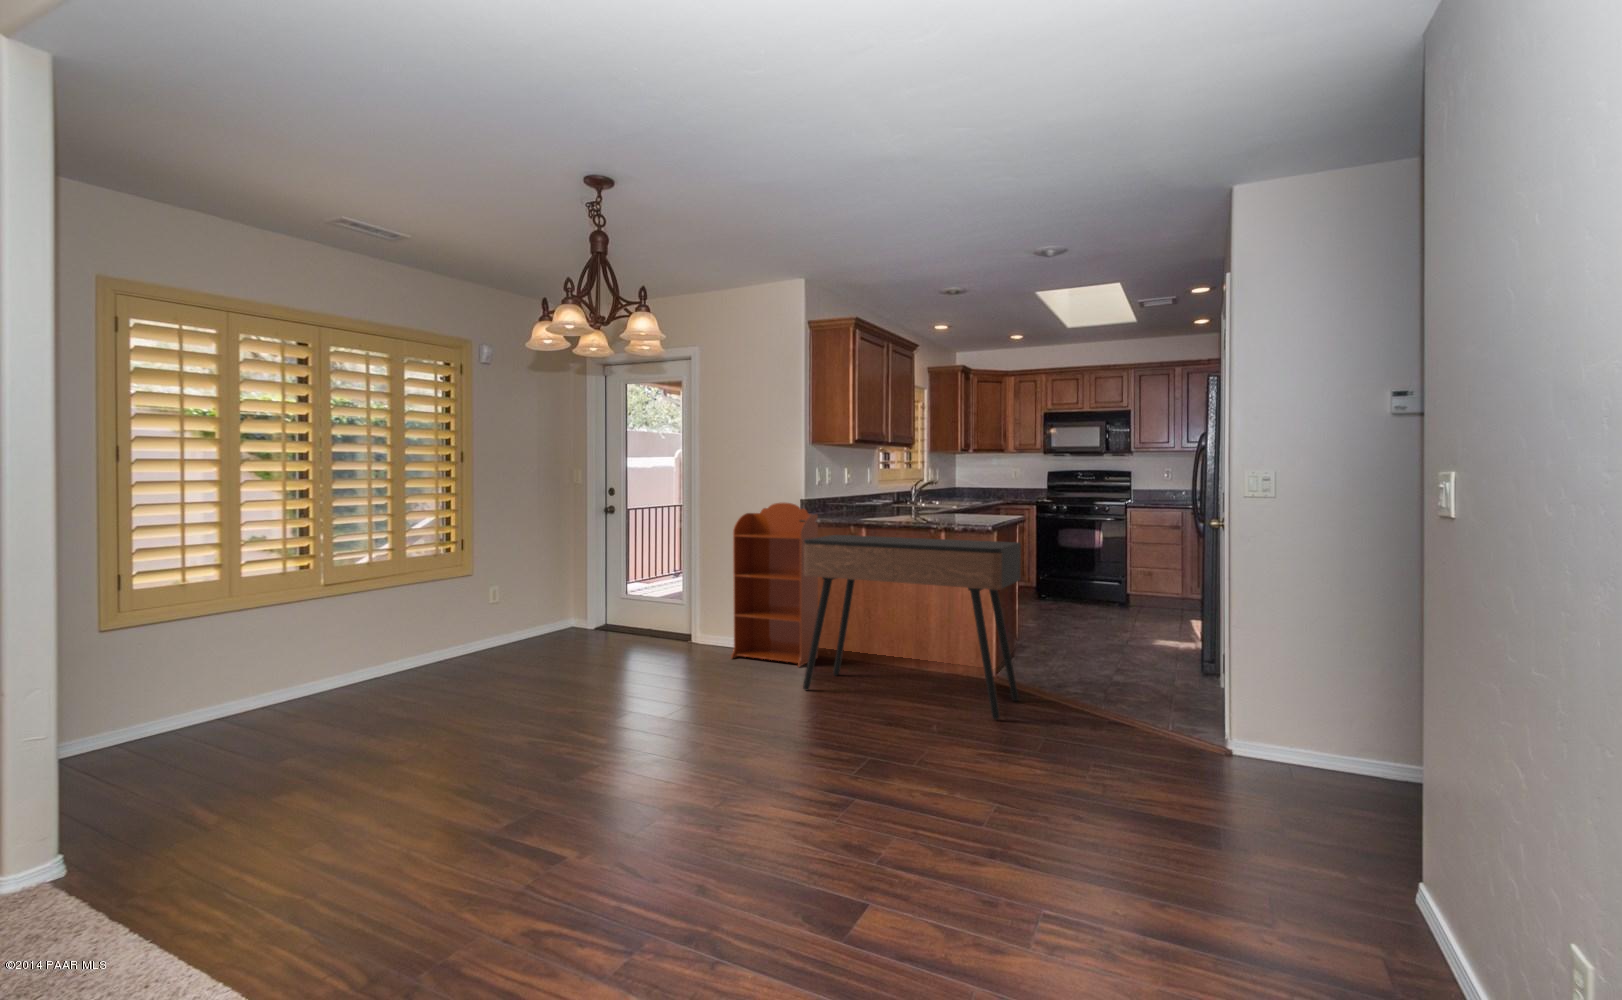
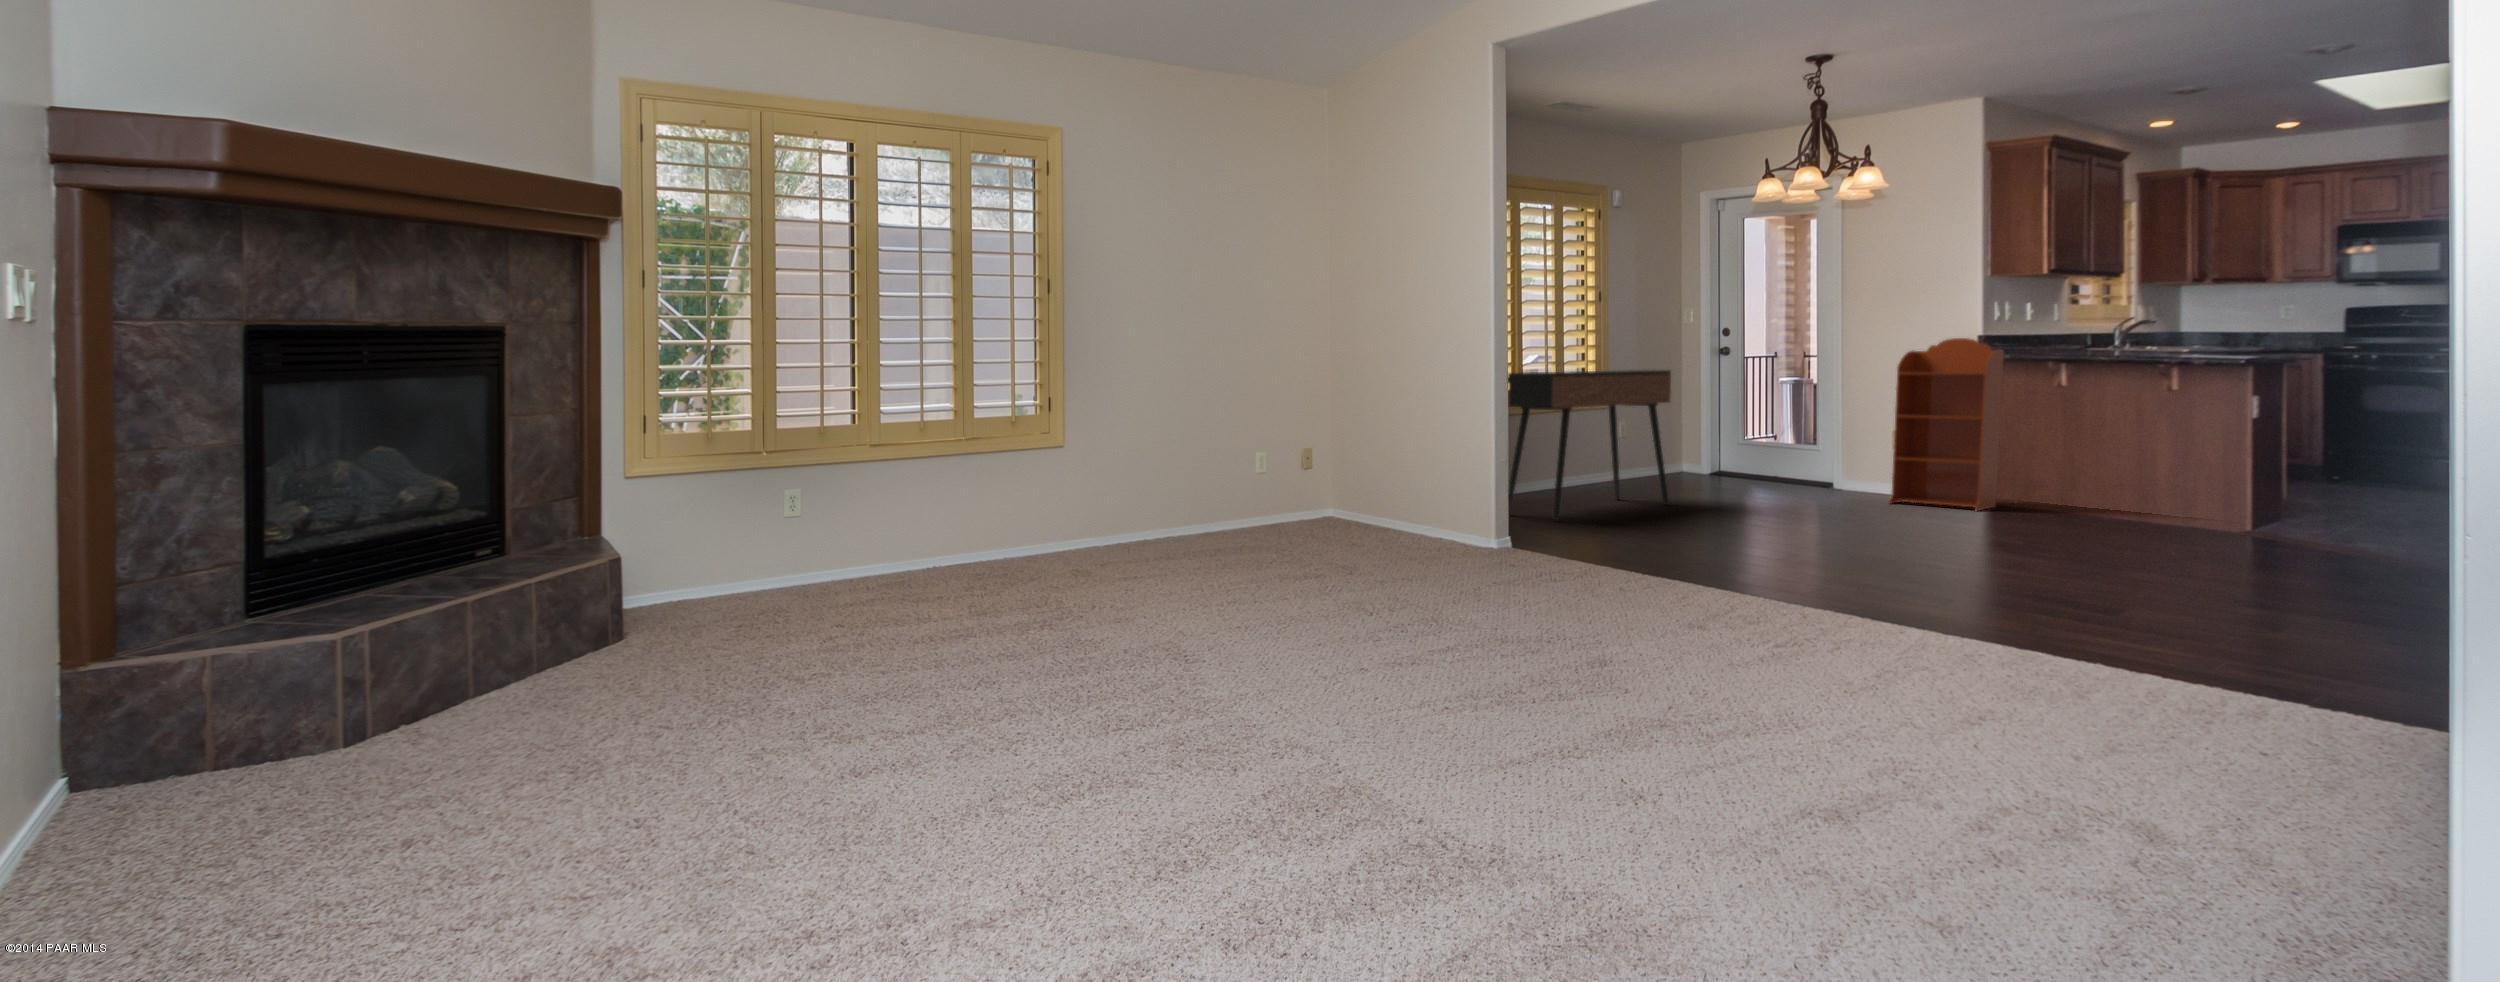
console table: present [803,535,1021,720] -> present [1508,370,1671,520]

